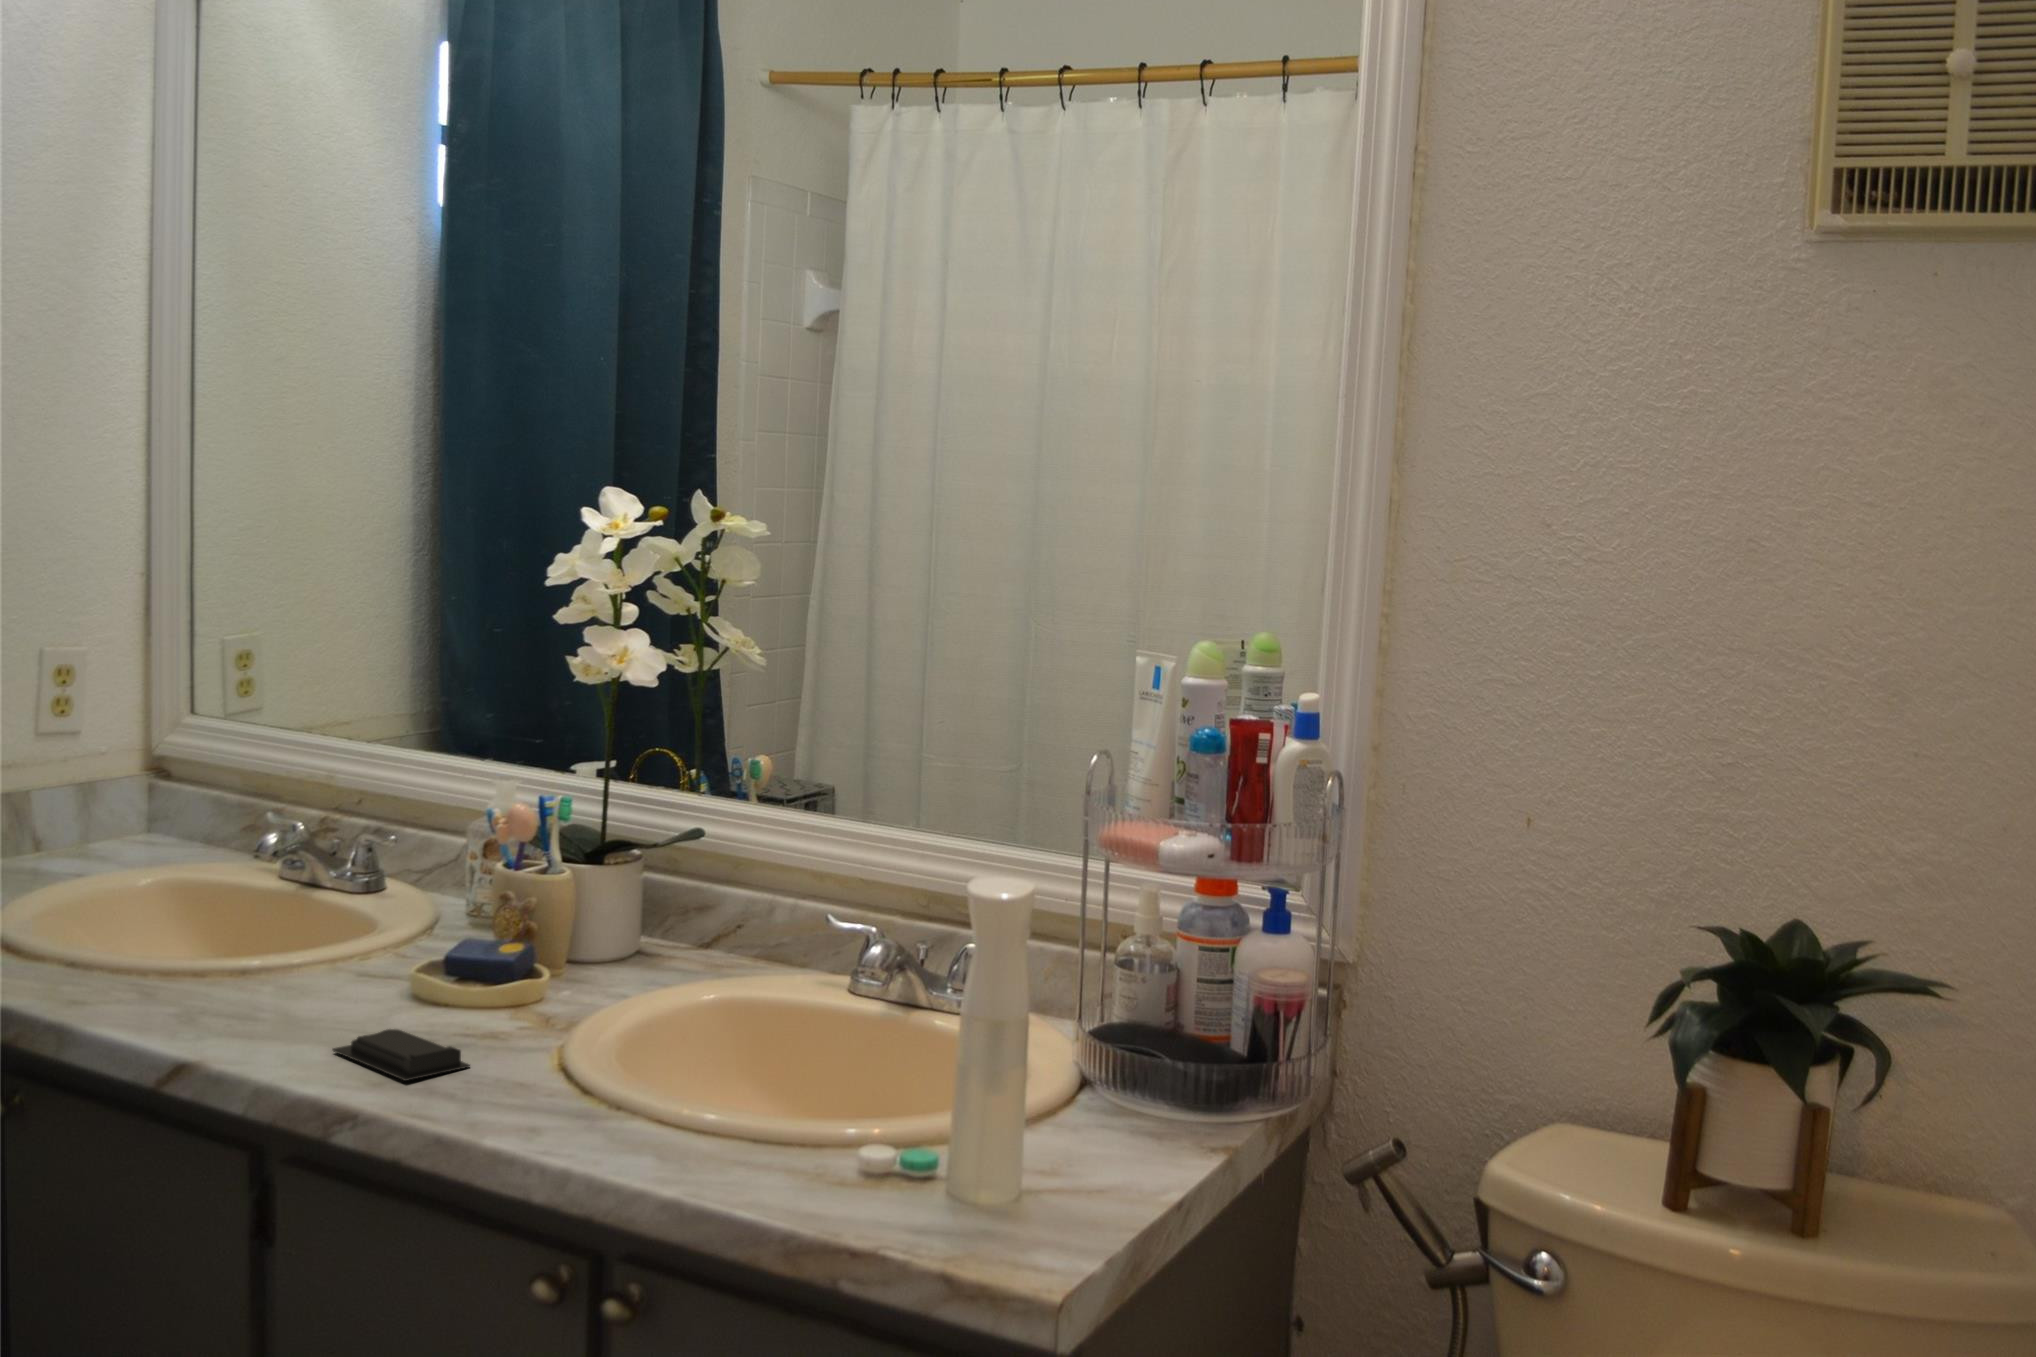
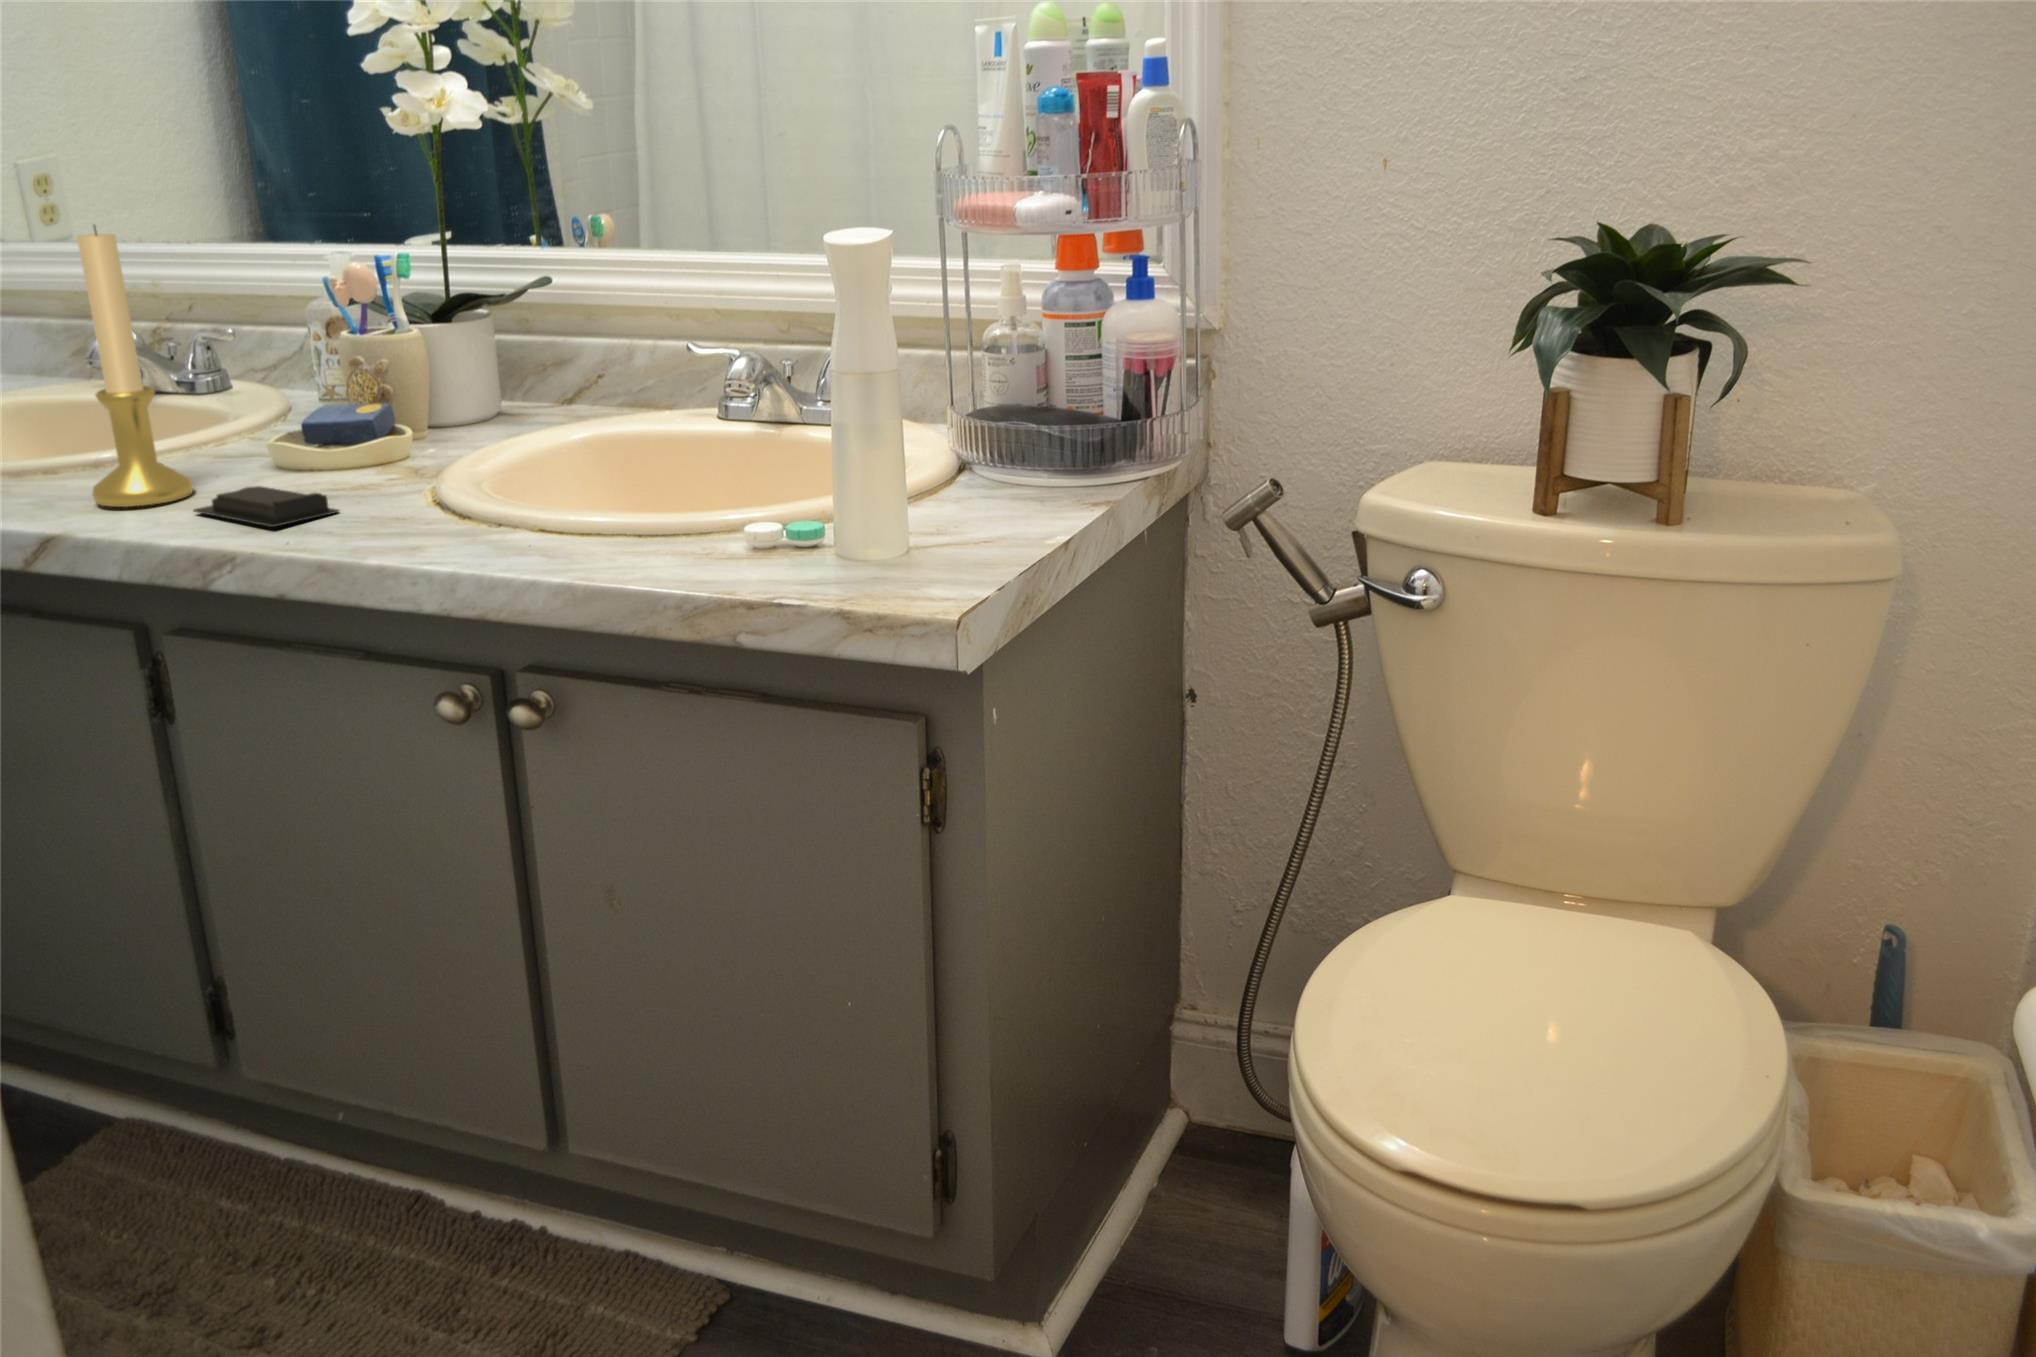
candle holder: none [239,770,335,1037] -> present [77,225,193,507]

